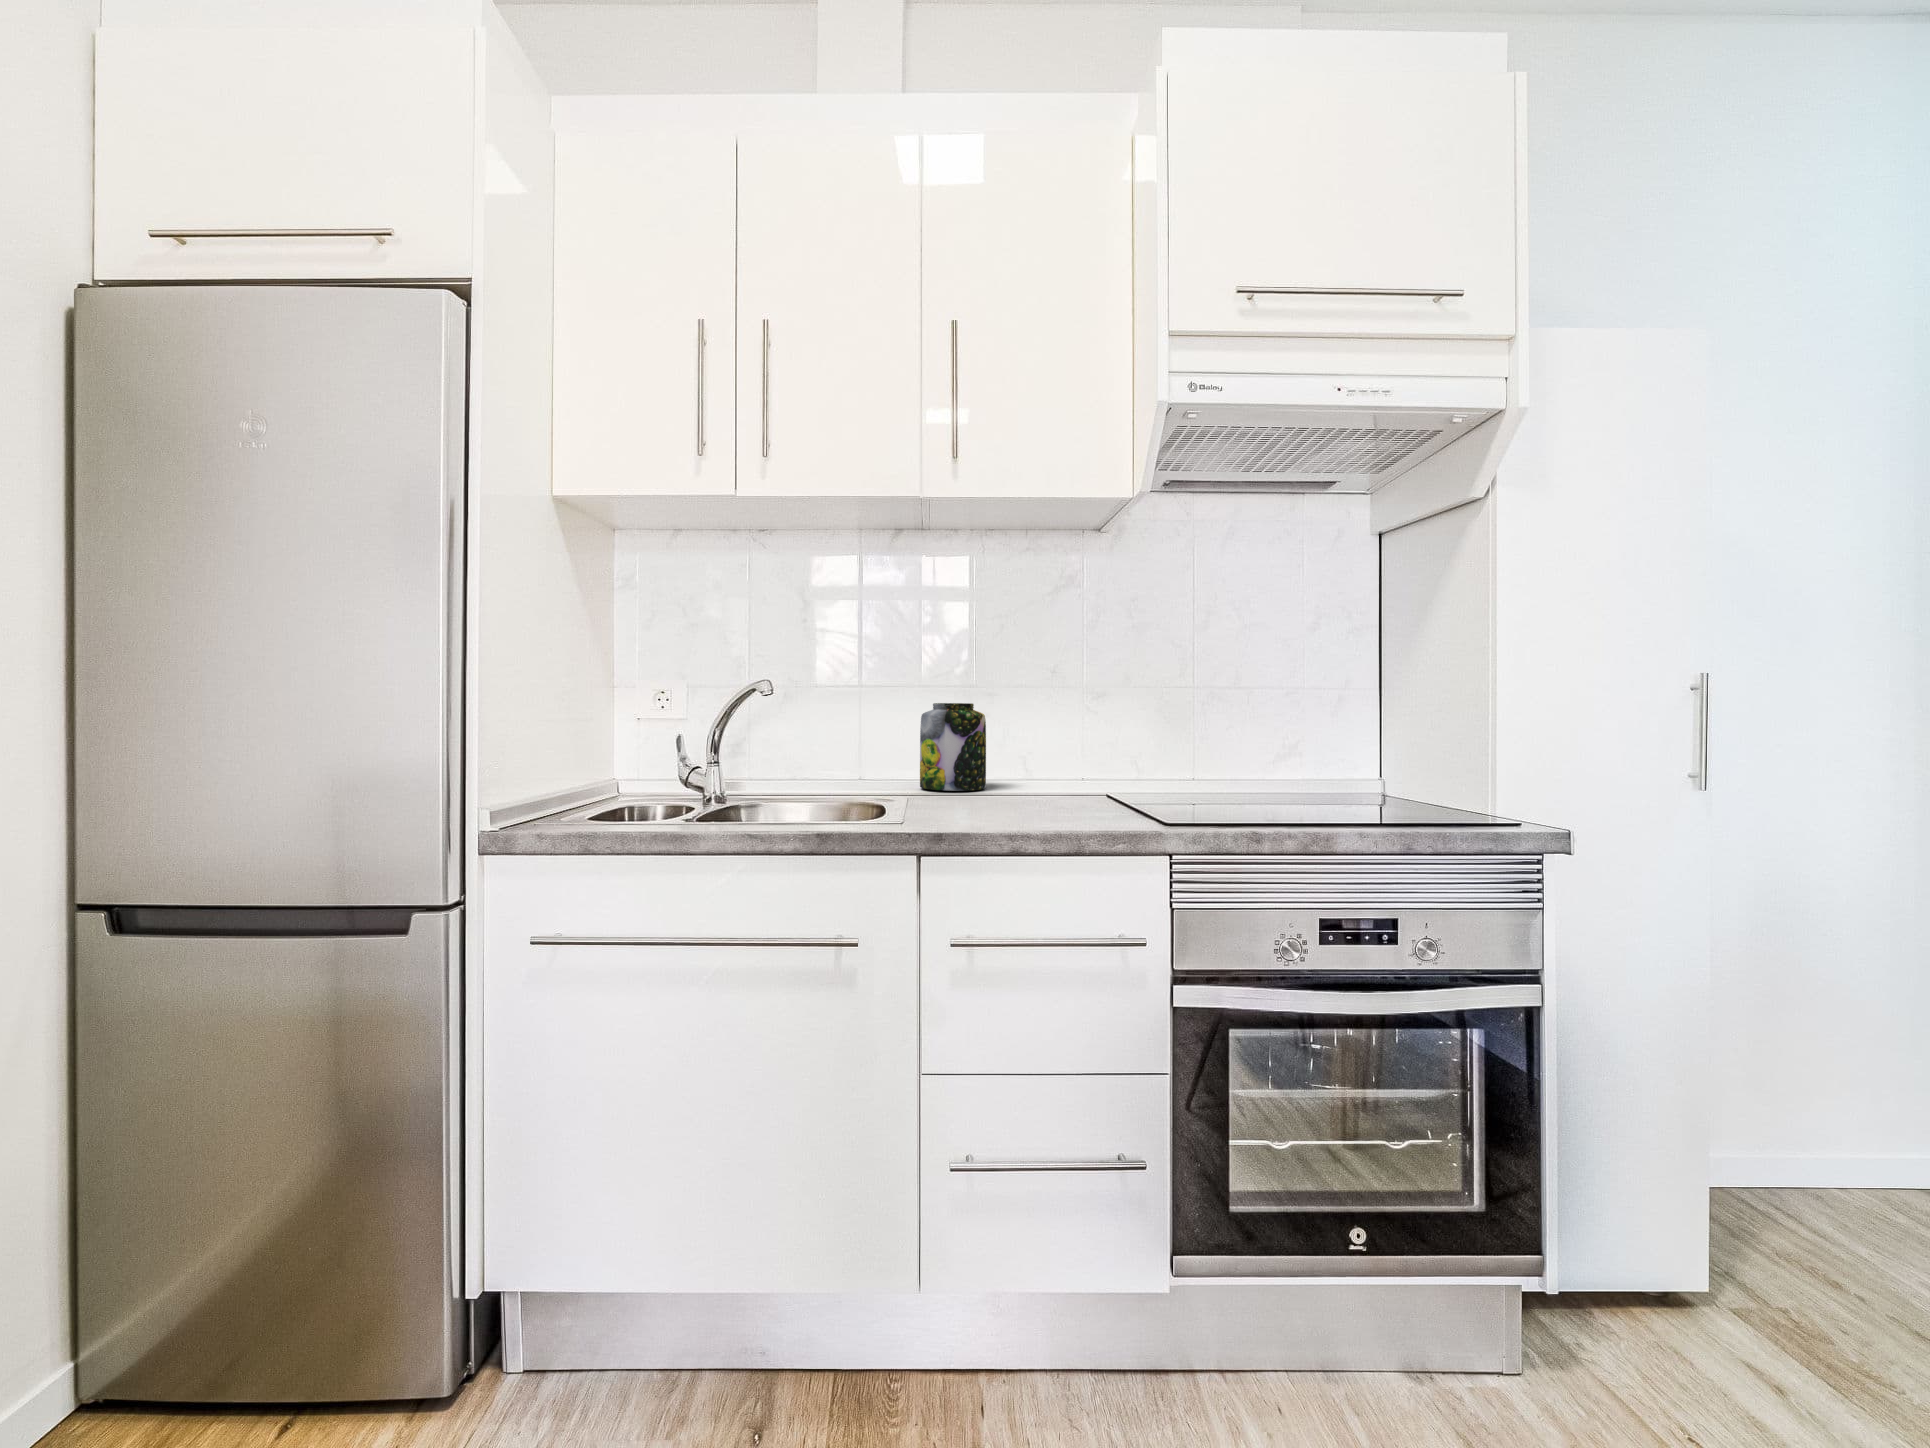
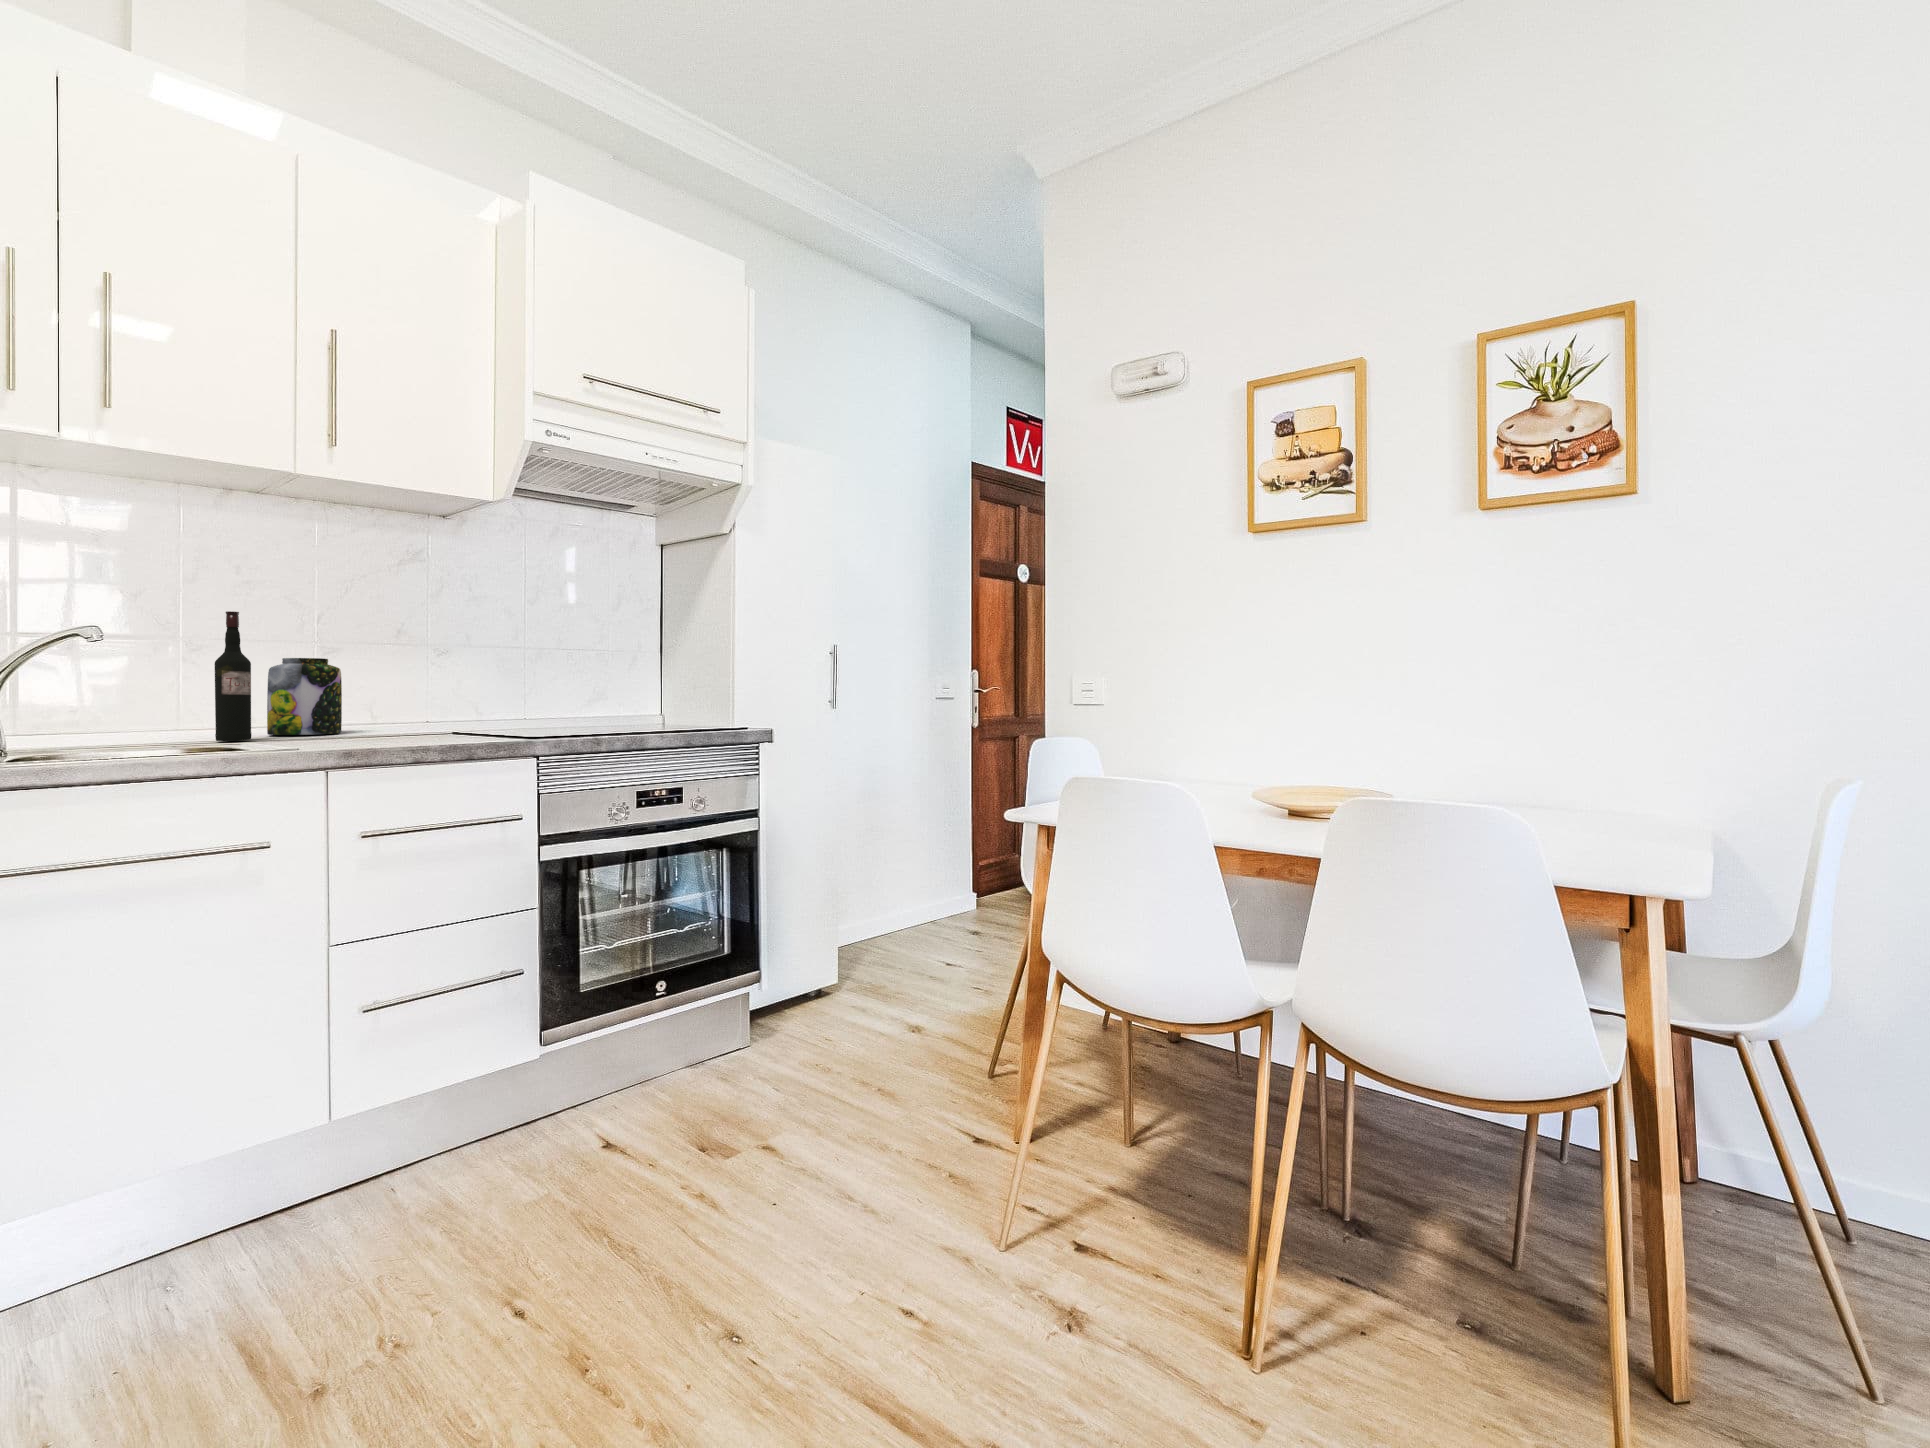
wine bottle: none [864,656,895,797] -> present [215,611,251,741]

